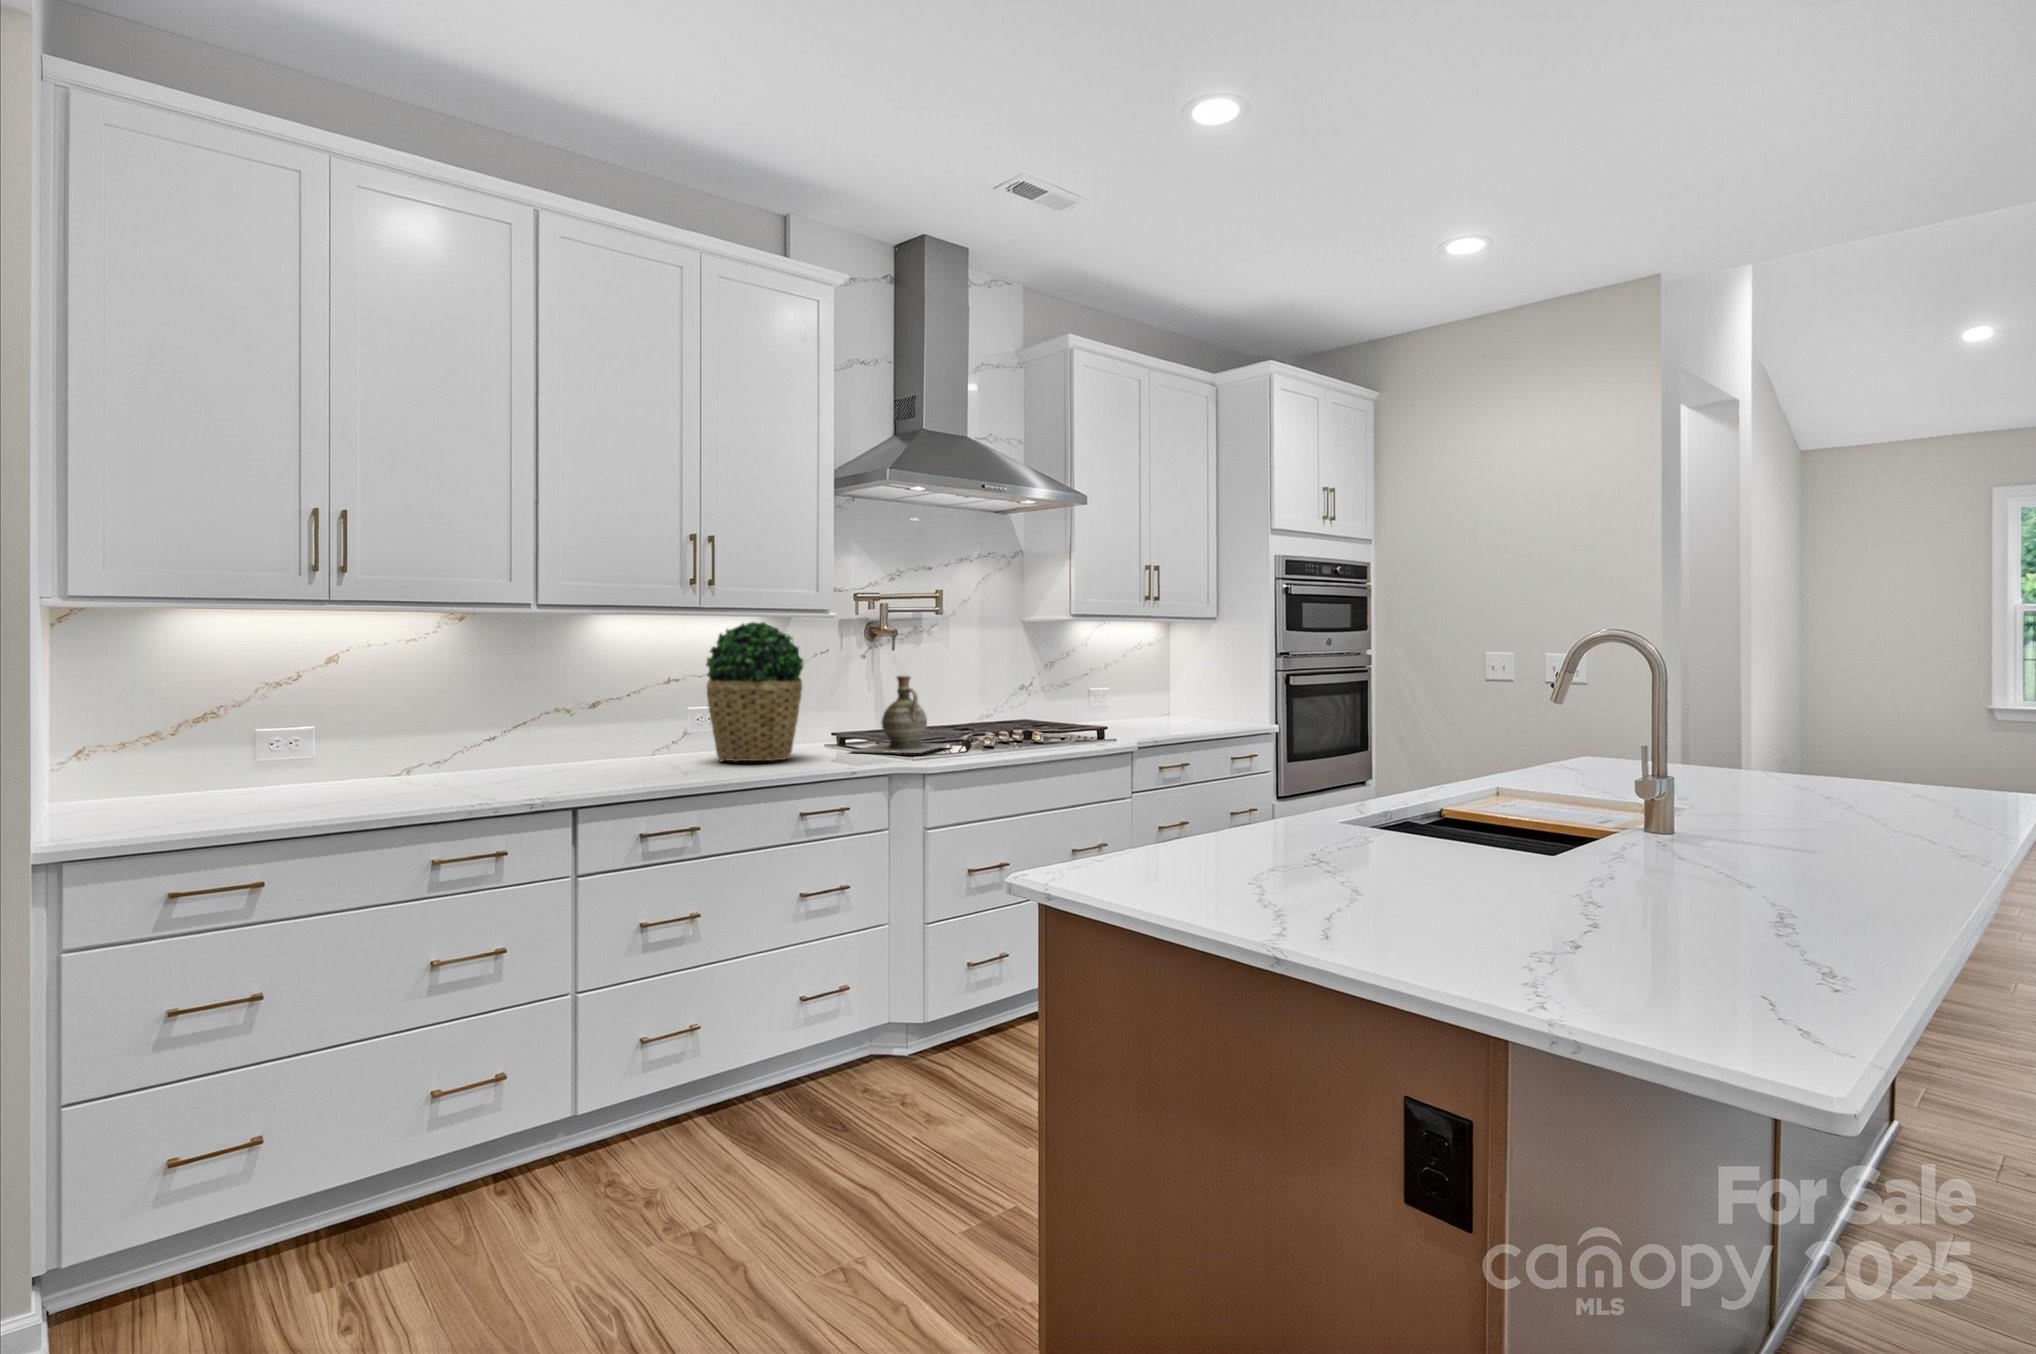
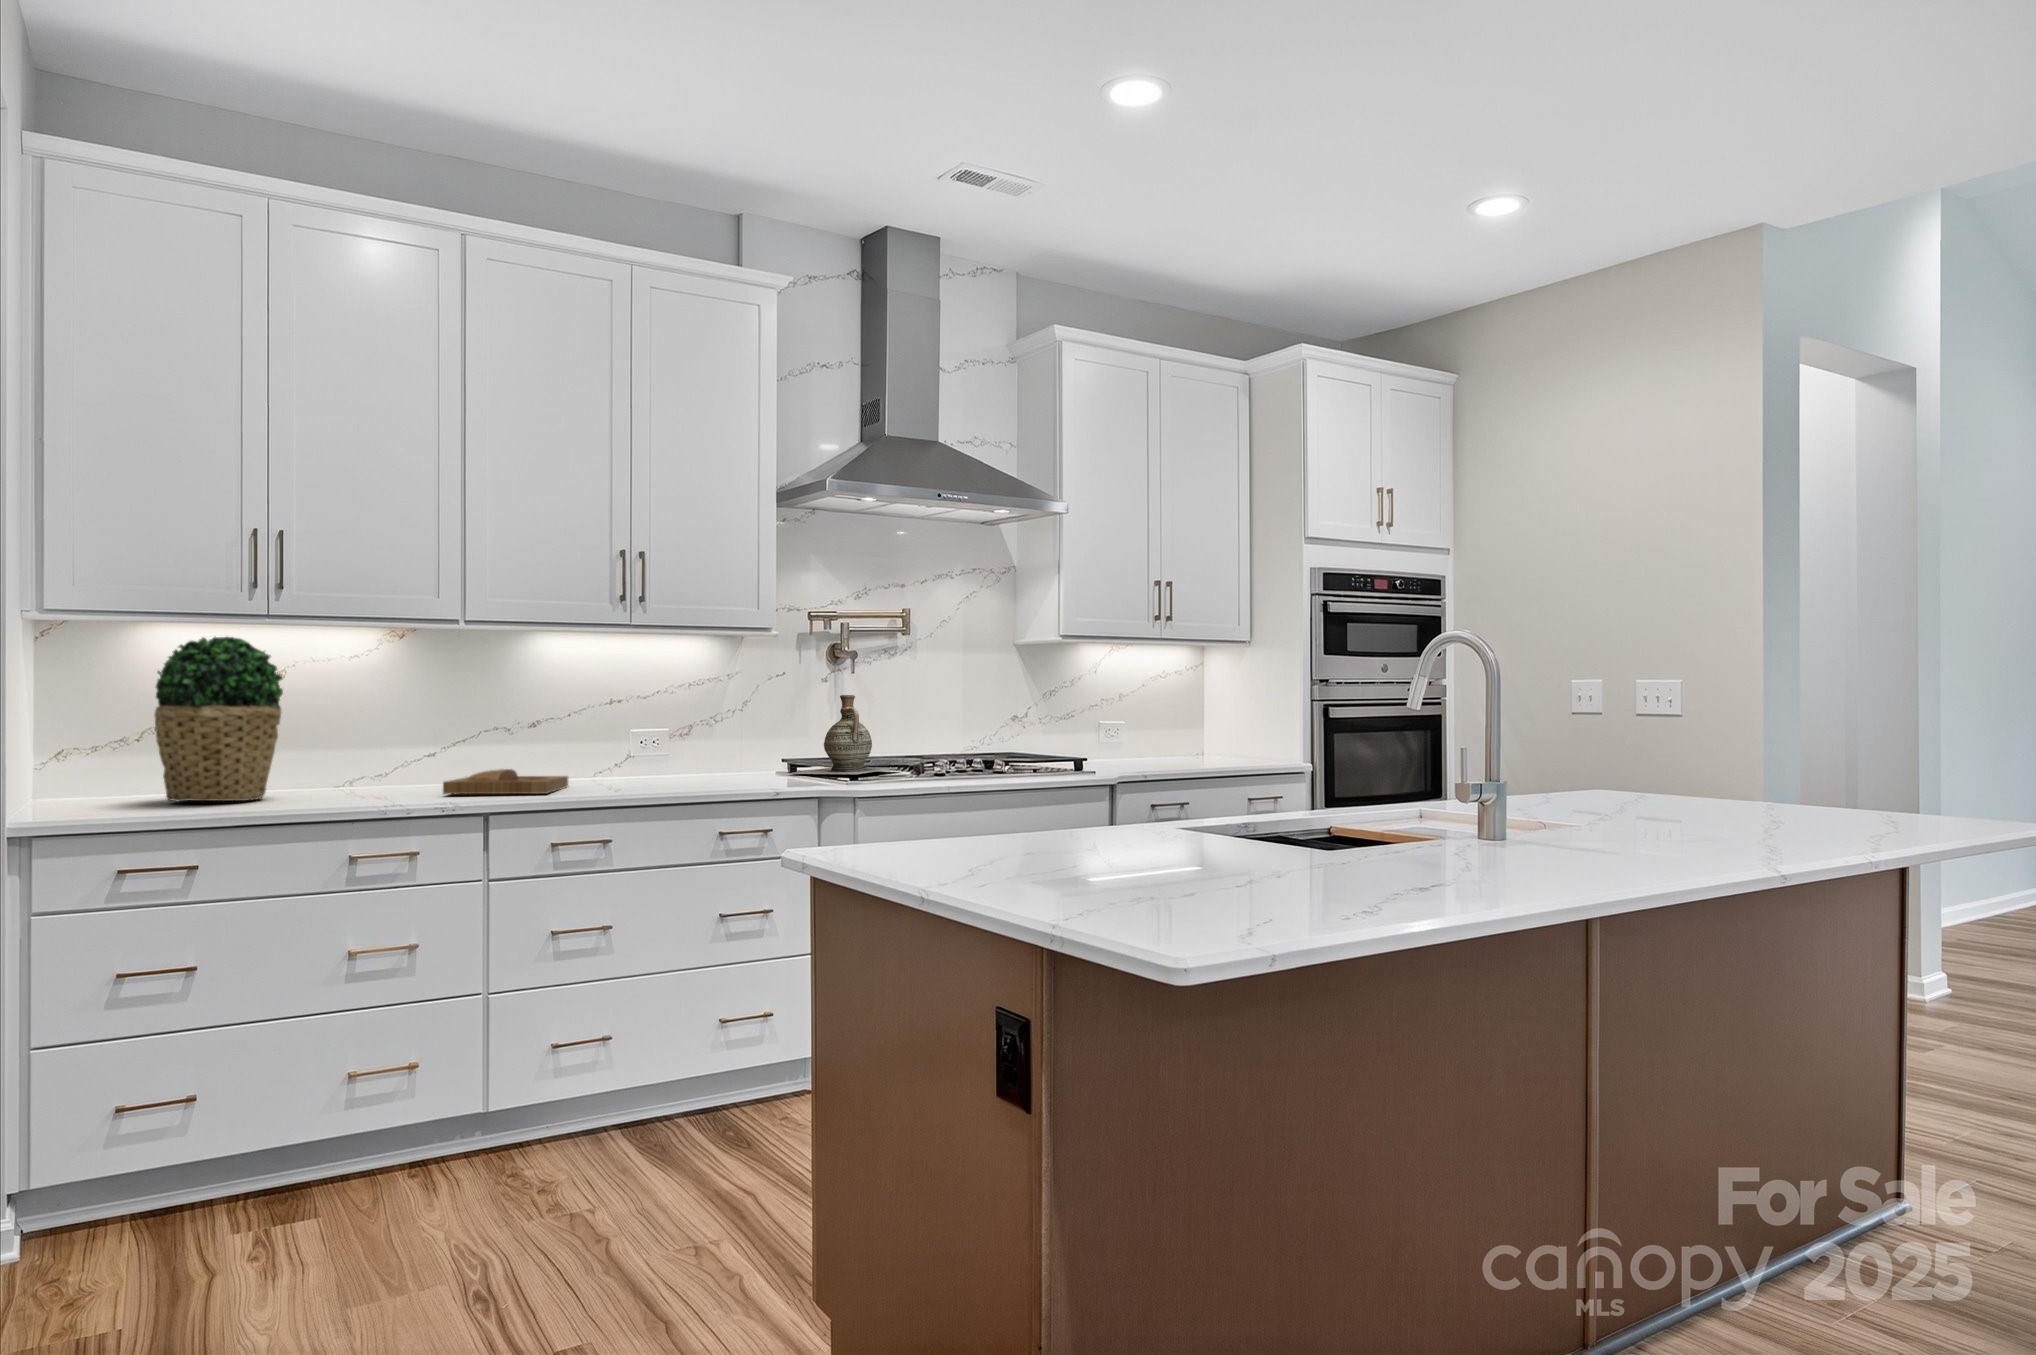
potted plant: present [706,622,803,761] -> present [154,637,283,801]
tray: none [520,757,643,787] -> present [443,769,568,794]

